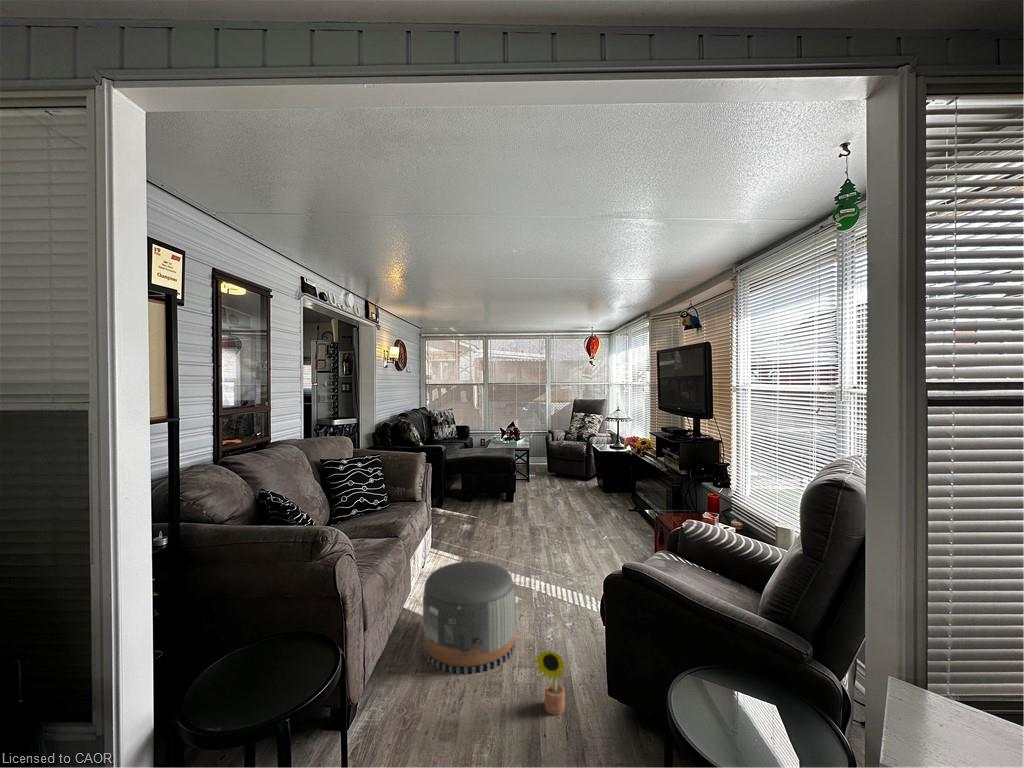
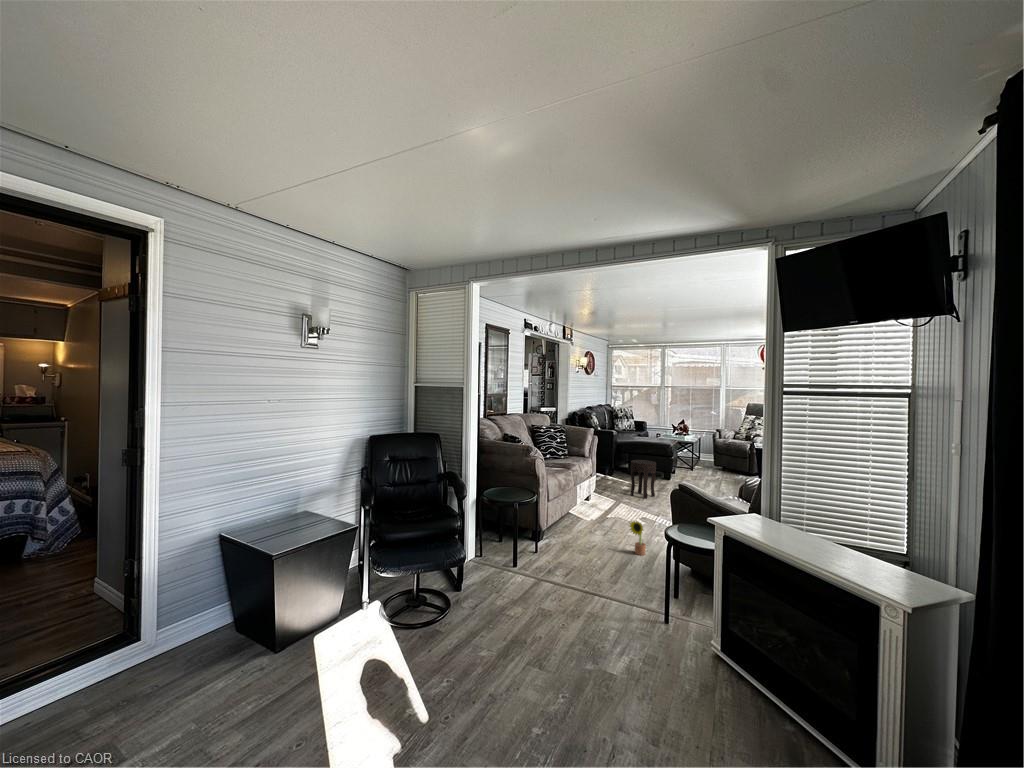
side table: none [477,488,512,546] -> present [630,460,656,499]
pouf: present [423,561,516,674] -> none [580,486,632,539]

